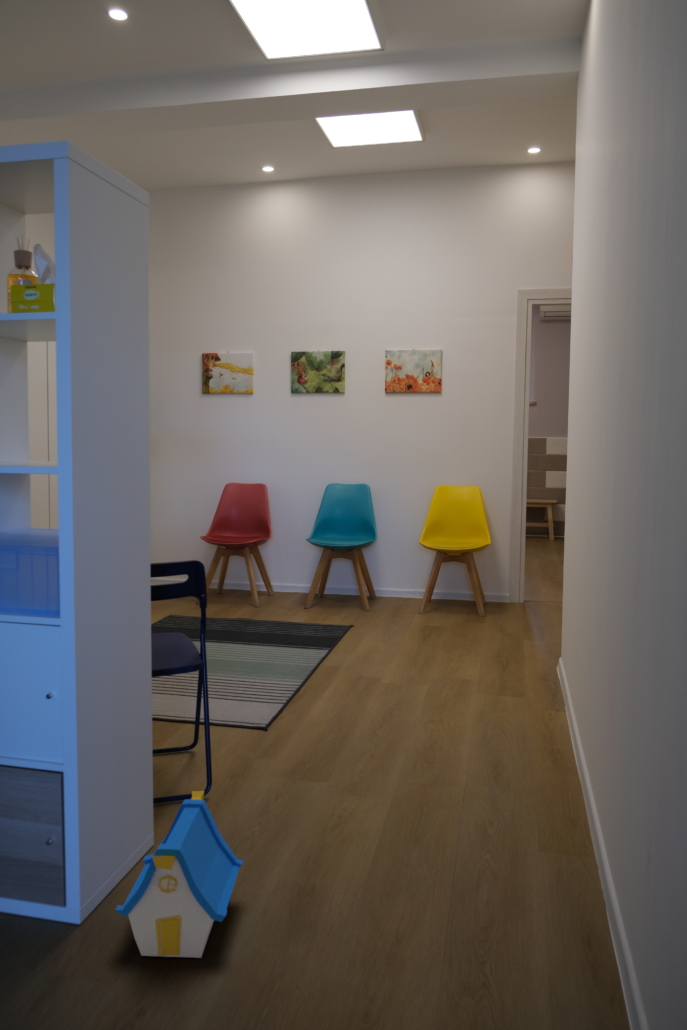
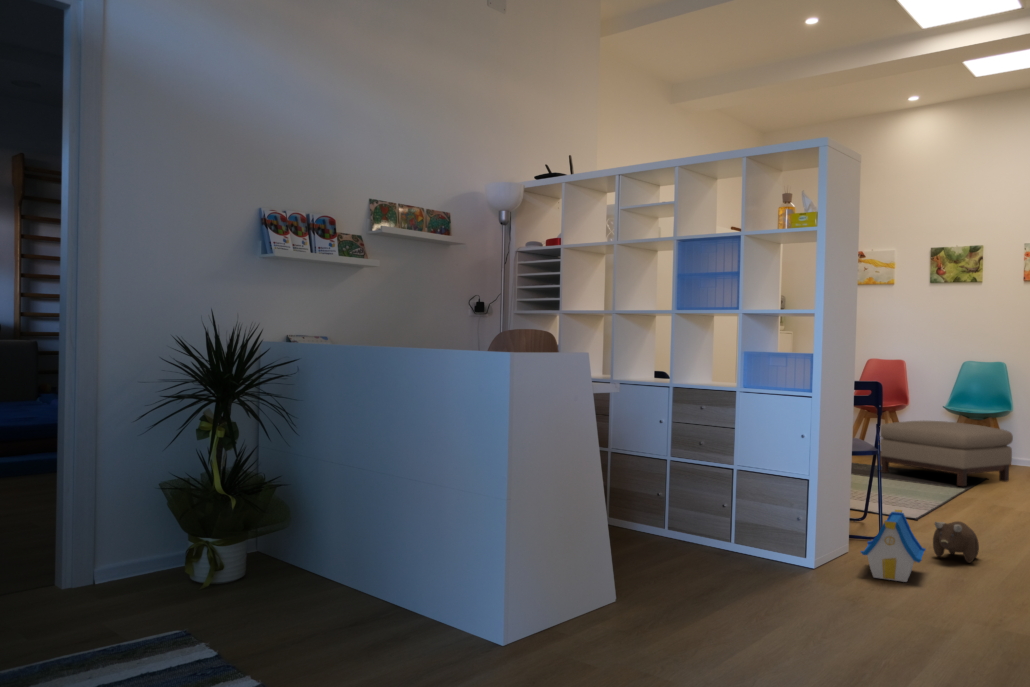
ottoman: none [230,559,378,645] -> present [880,421,1013,486]
plush toy: none [262,775,332,847] -> present [933,522,979,563]

